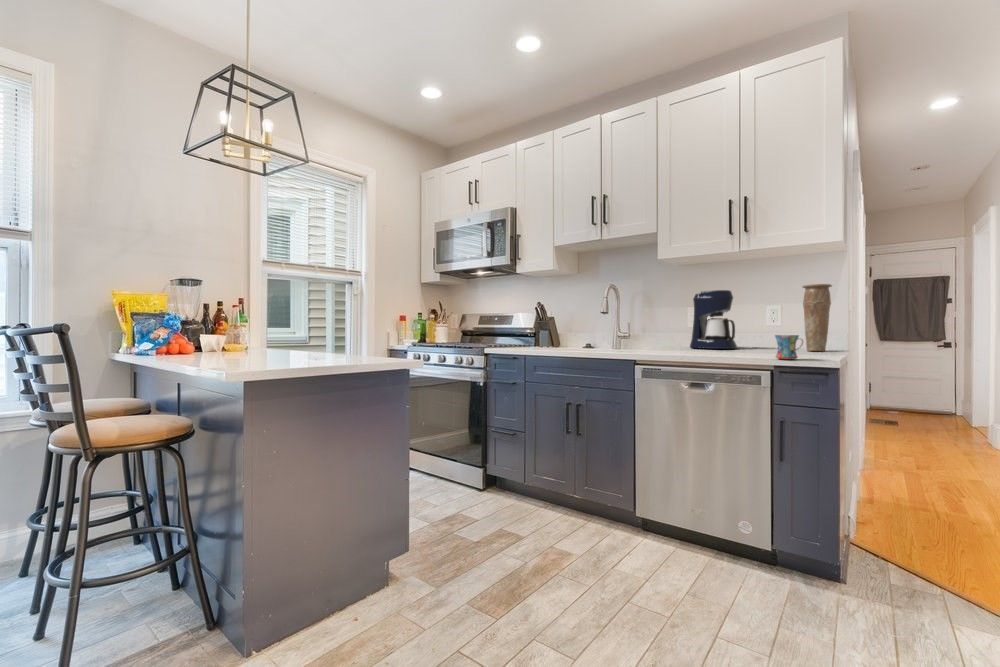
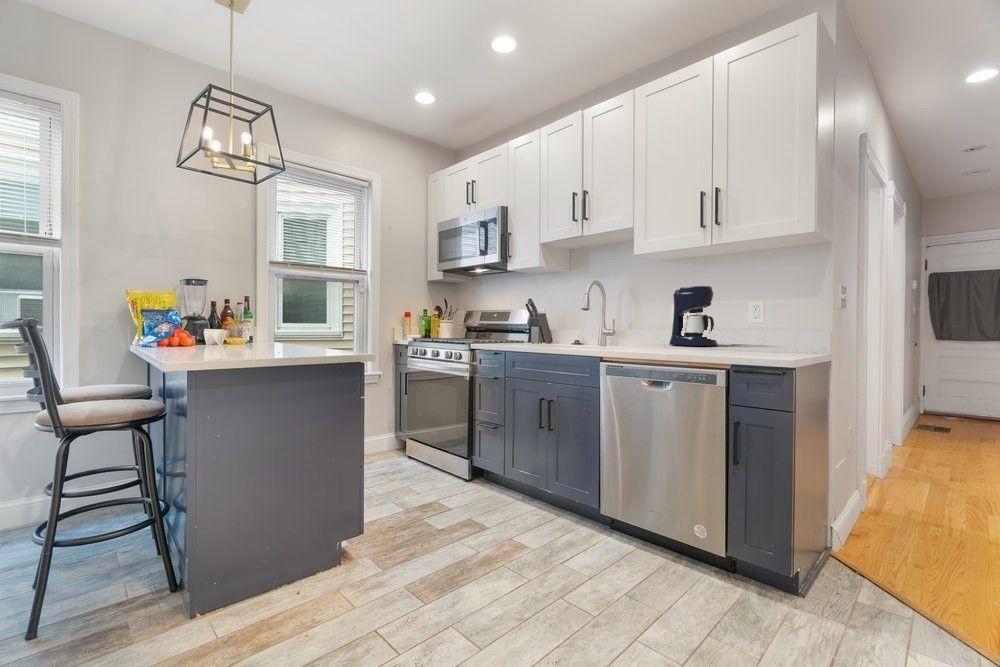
vase: present [803,284,832,351] -> none [781,279,813,349]
mug: present [775,335,803,360] -> none [732,332,759,357]

